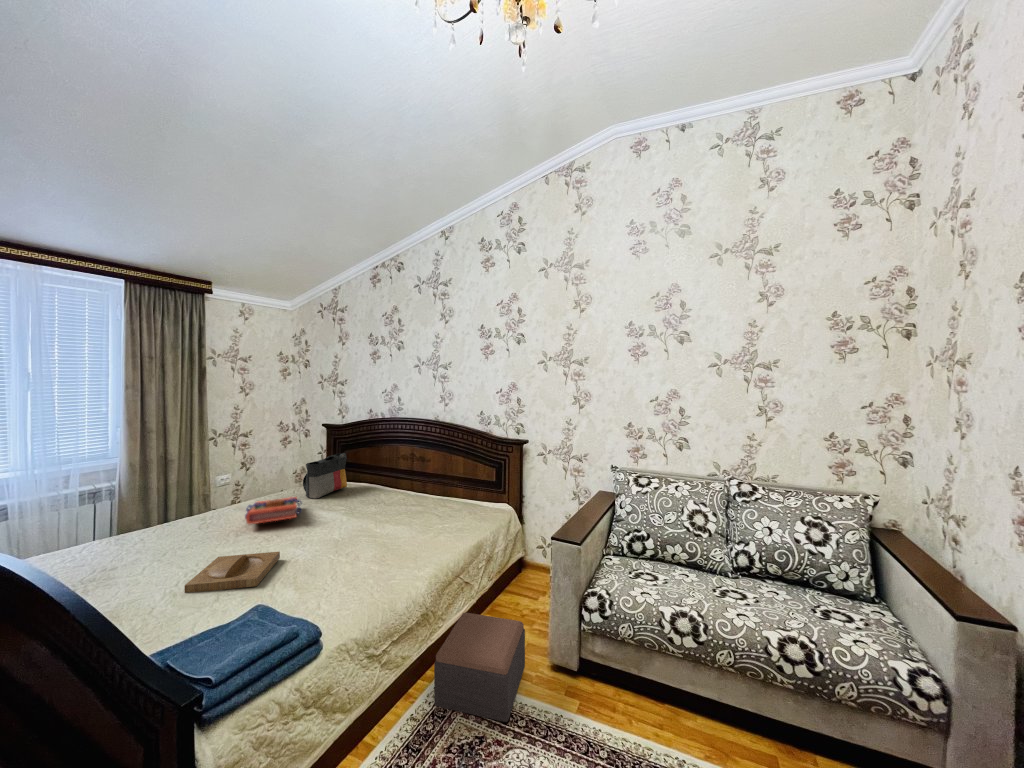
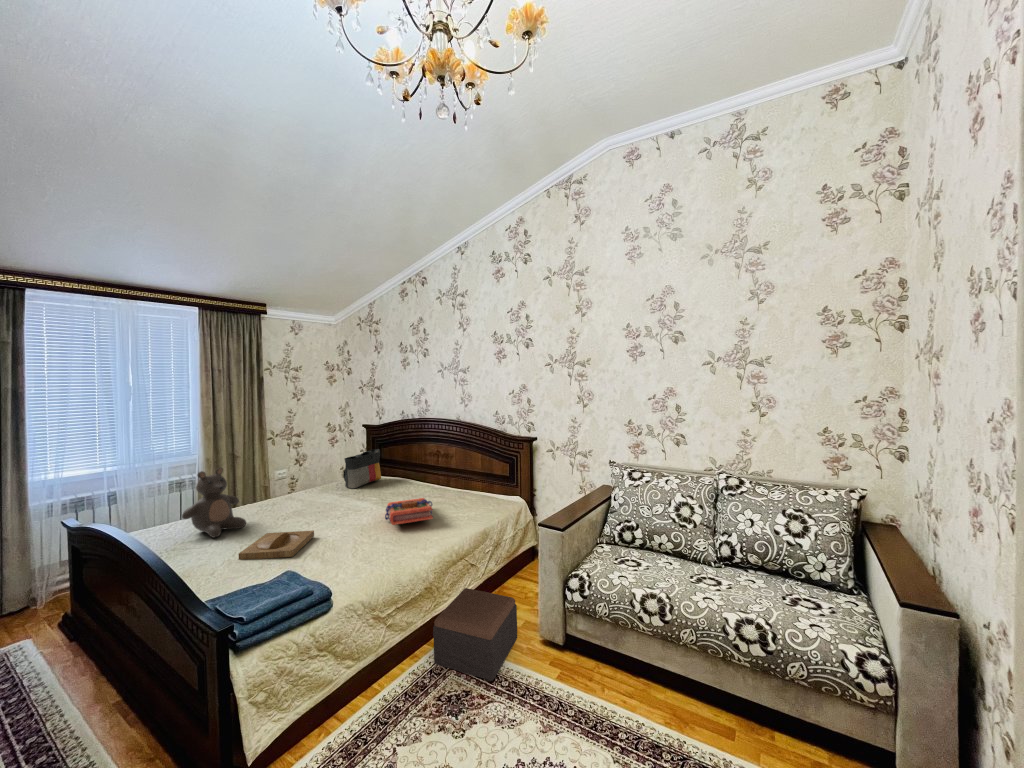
teddy bear: none [102,476,189,565] -> present [182,468,246,538]
book: present [245,497,301,524] -> present [385,498,433,525]

